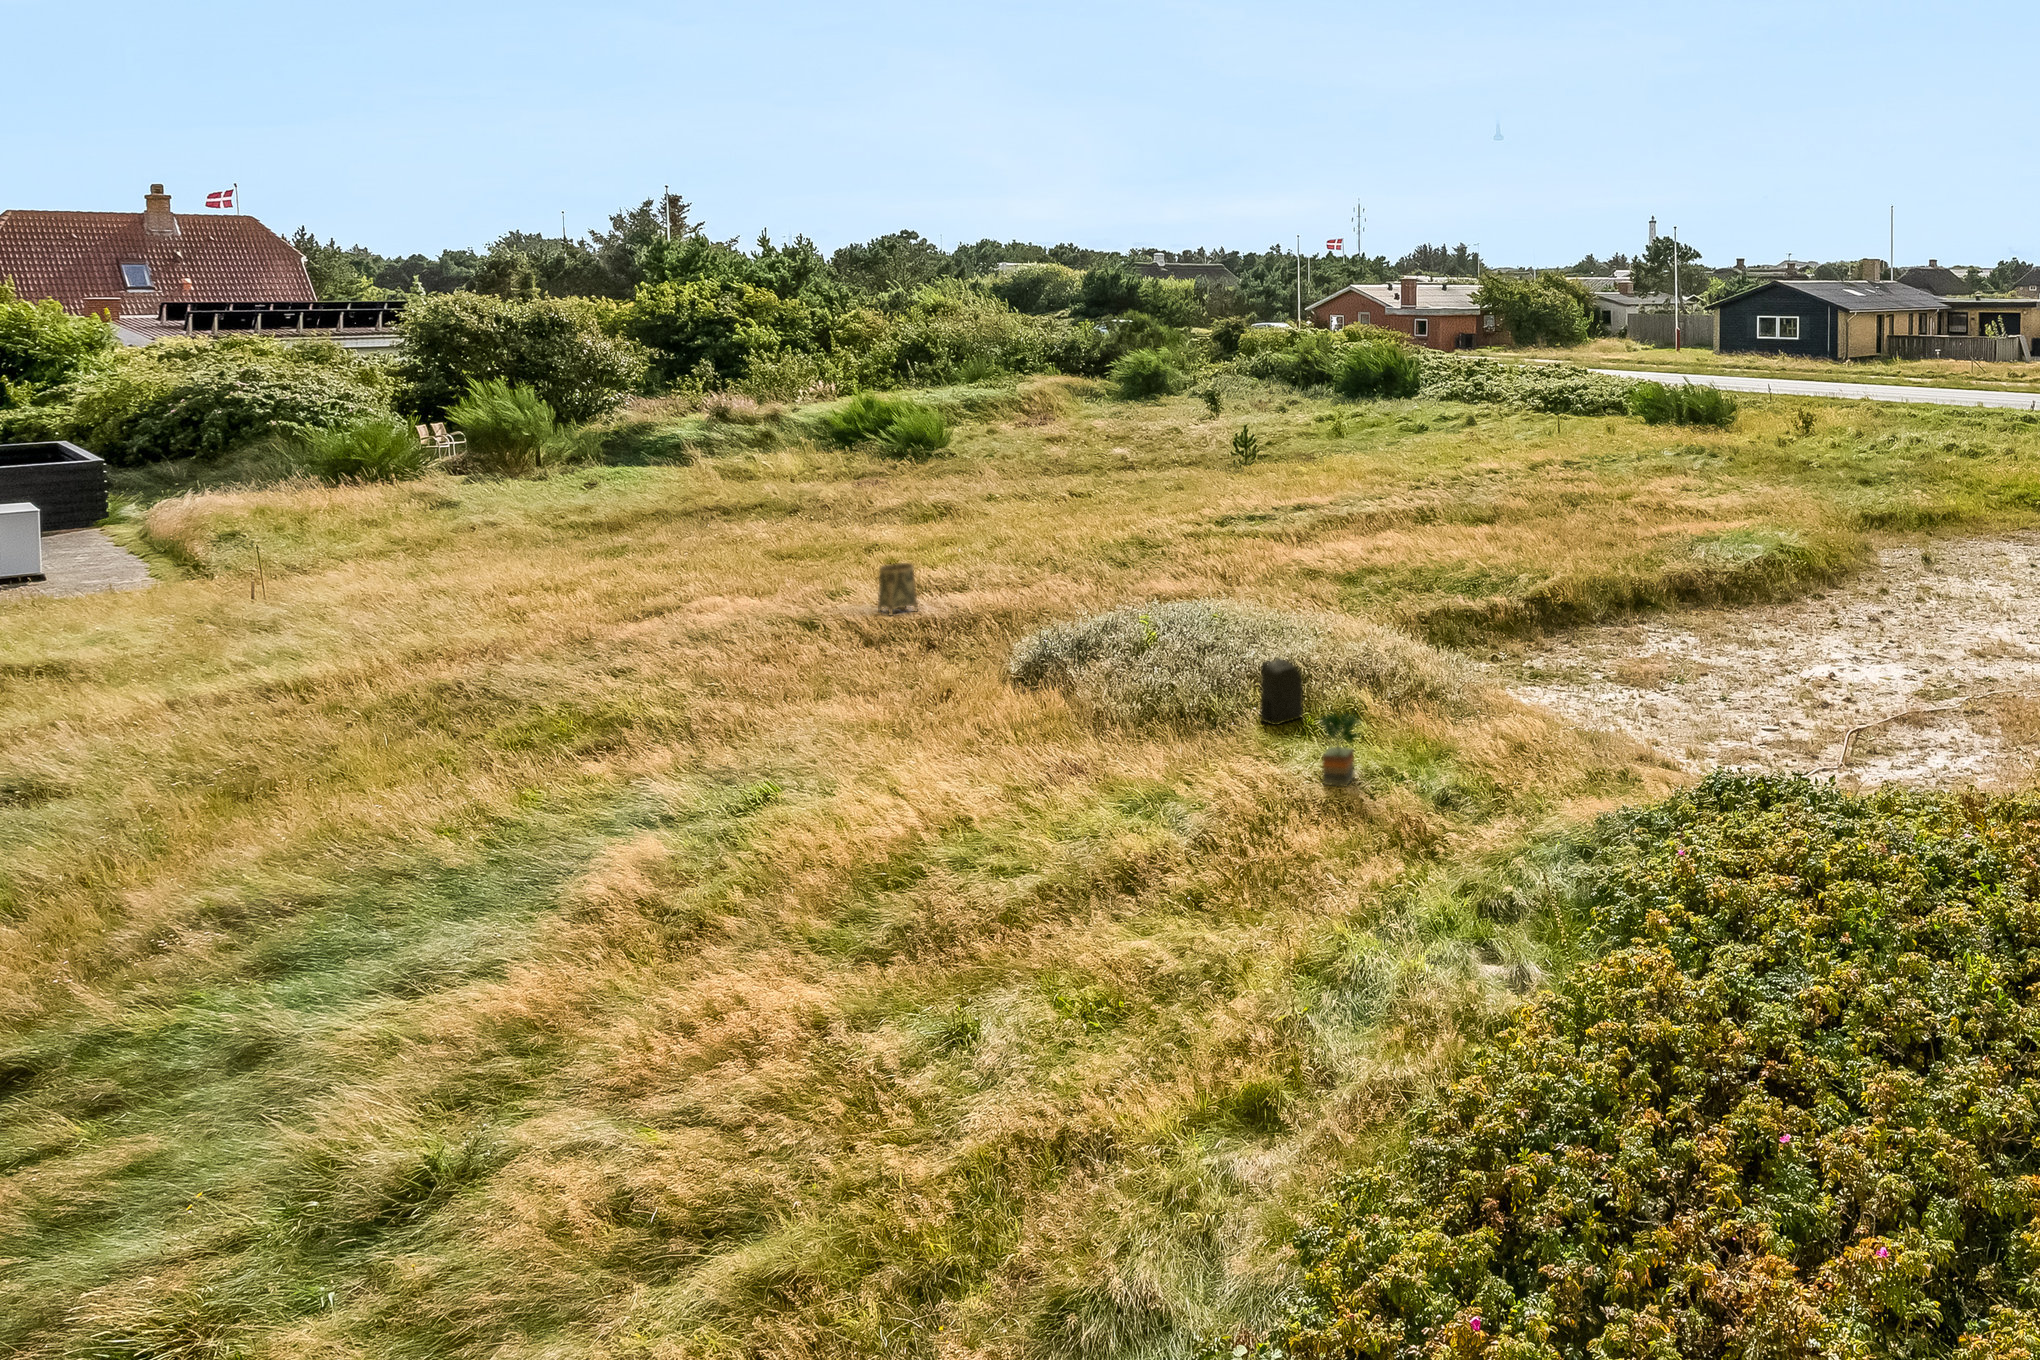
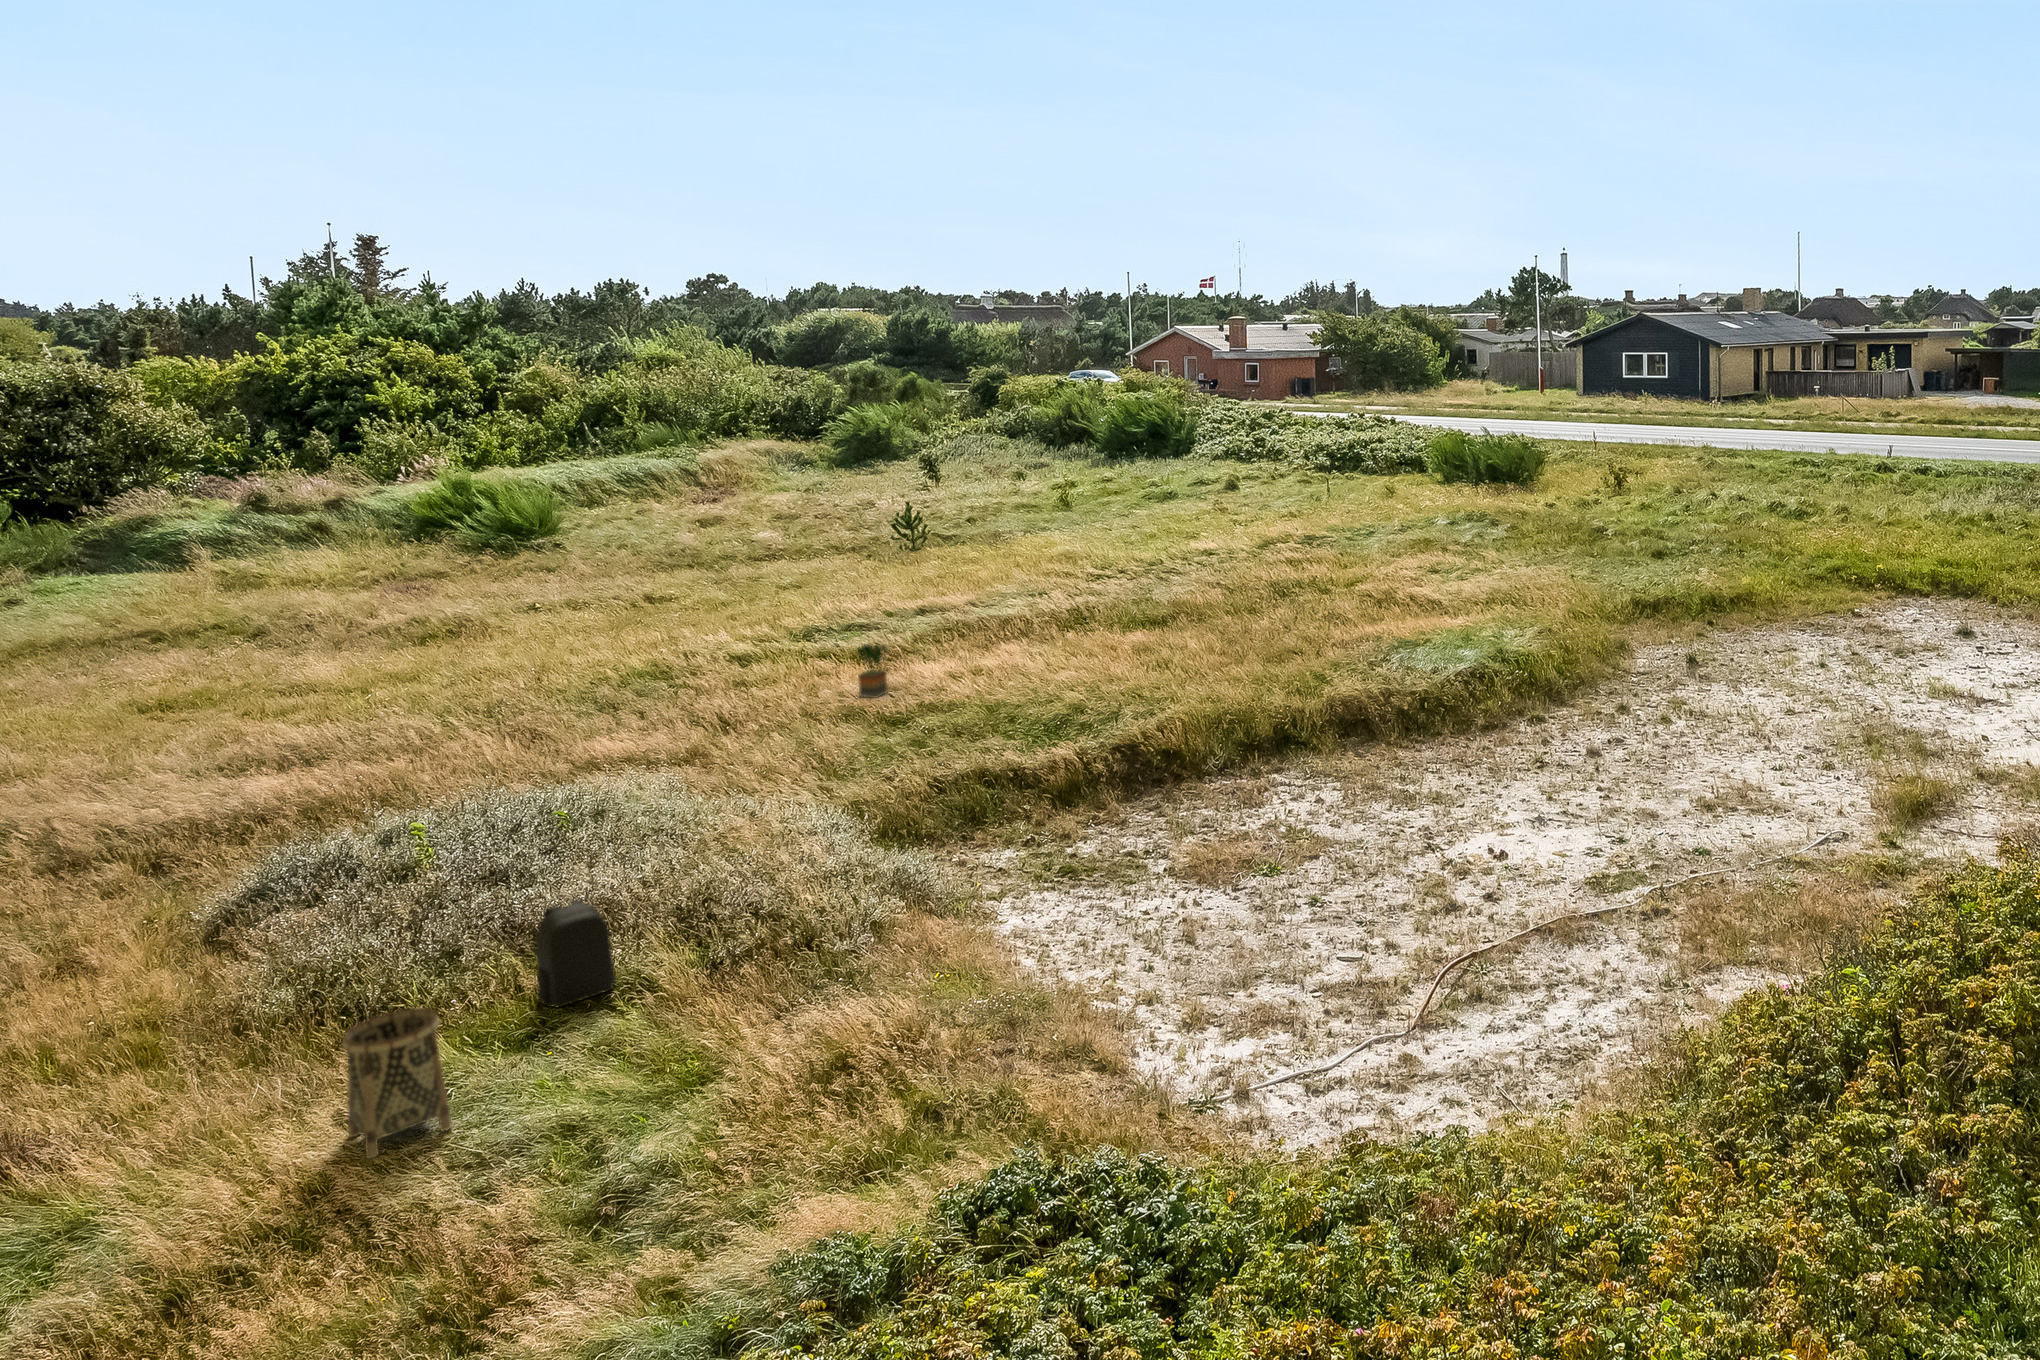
basket: present [878,563,918,615] -> present [343,1008,451,1159]
potted tree: present [1320,713,1362,787] -> present [858,644,891,698]

